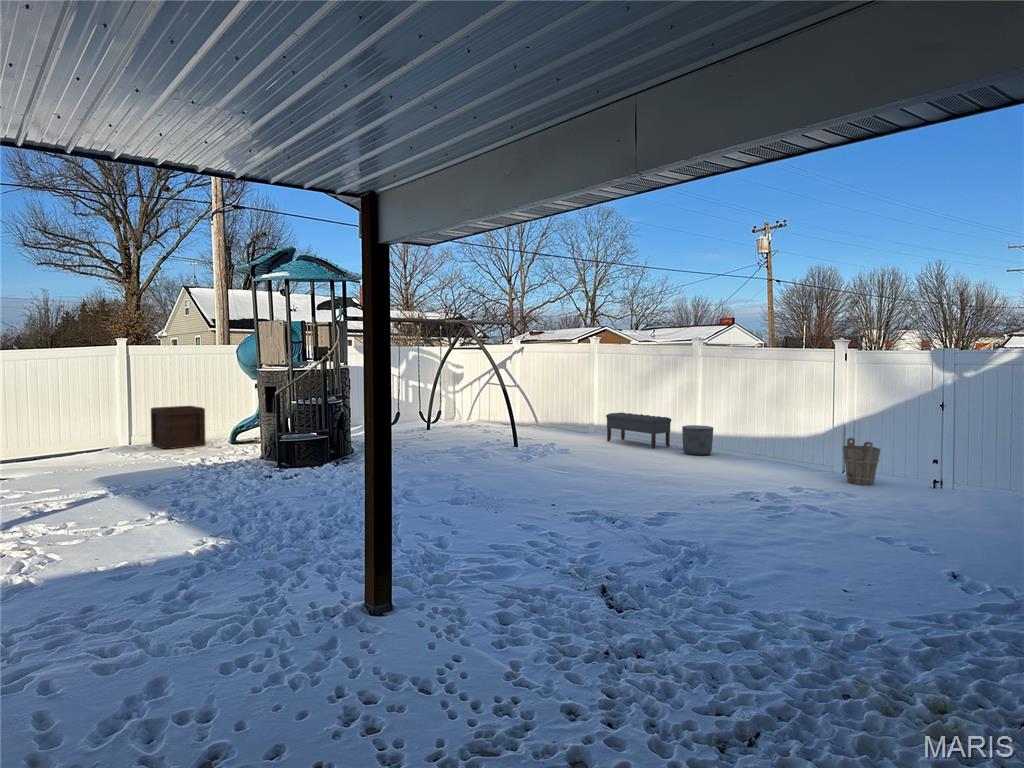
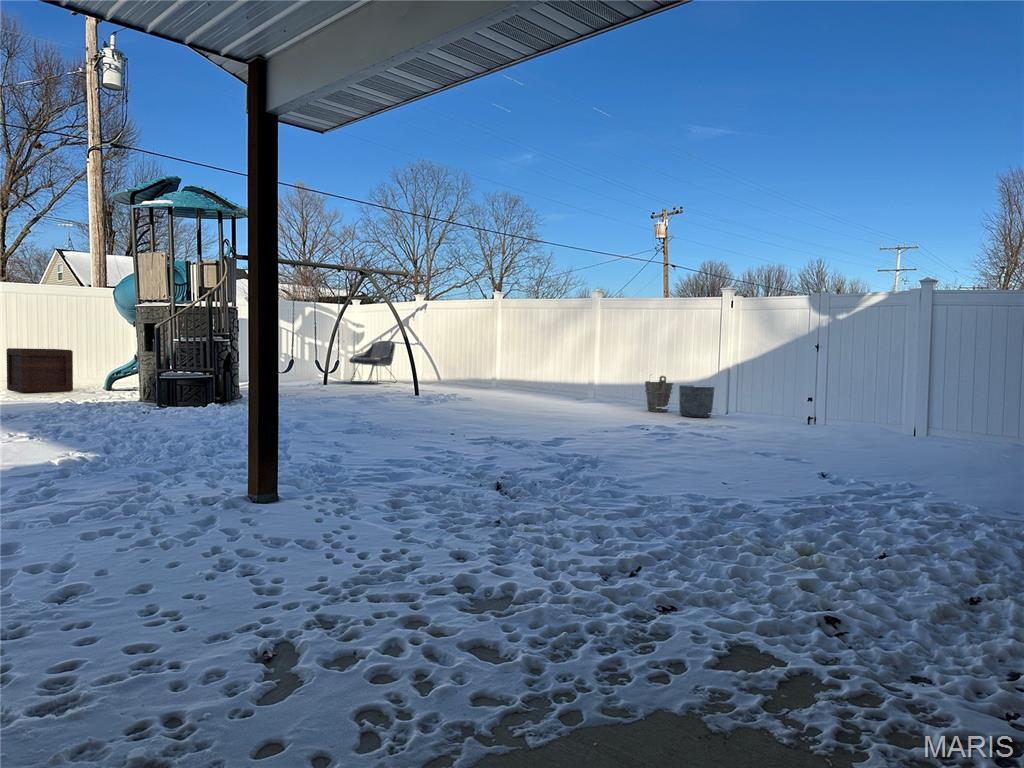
lounge chair: none [449,382,495,426] -> present [349,341,397,384]
bench: present [606,412,671,449] -> none [508,368,571,400]
planter: present [682,425,713,455] -> present [679,385,714,417]
bucket: present [843,438,881,485] -> present [645,376,673,412]

